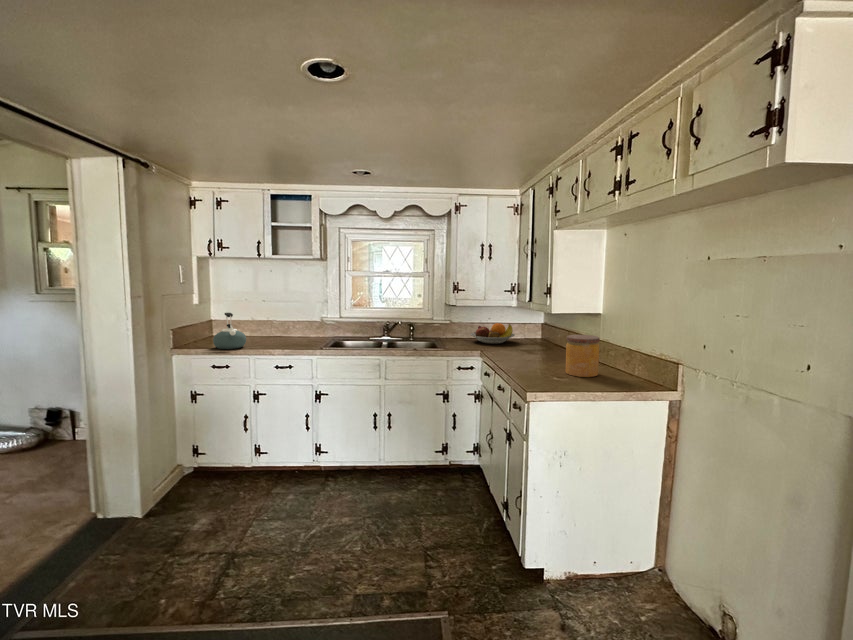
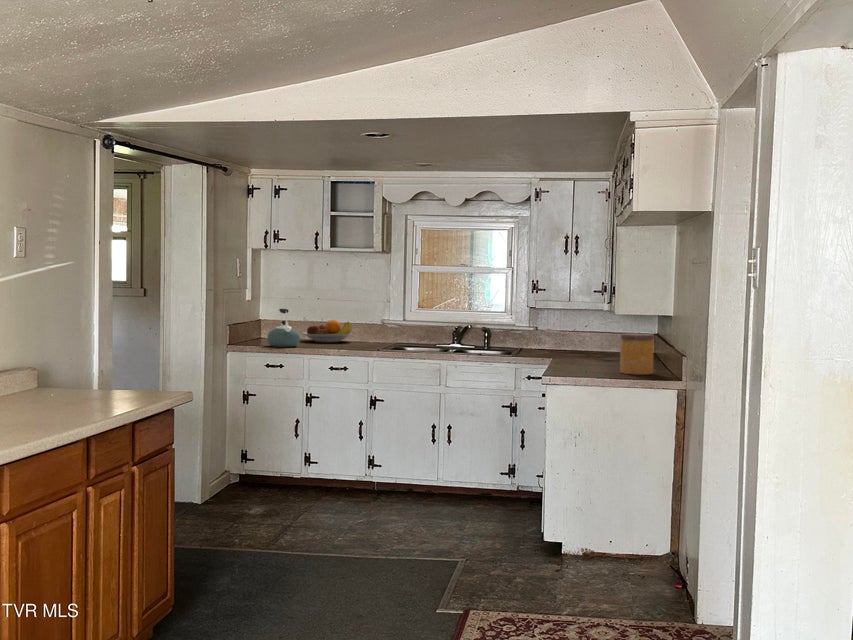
fruit bowl: present [470,323,515,344] -> present [303,320,352,342]

